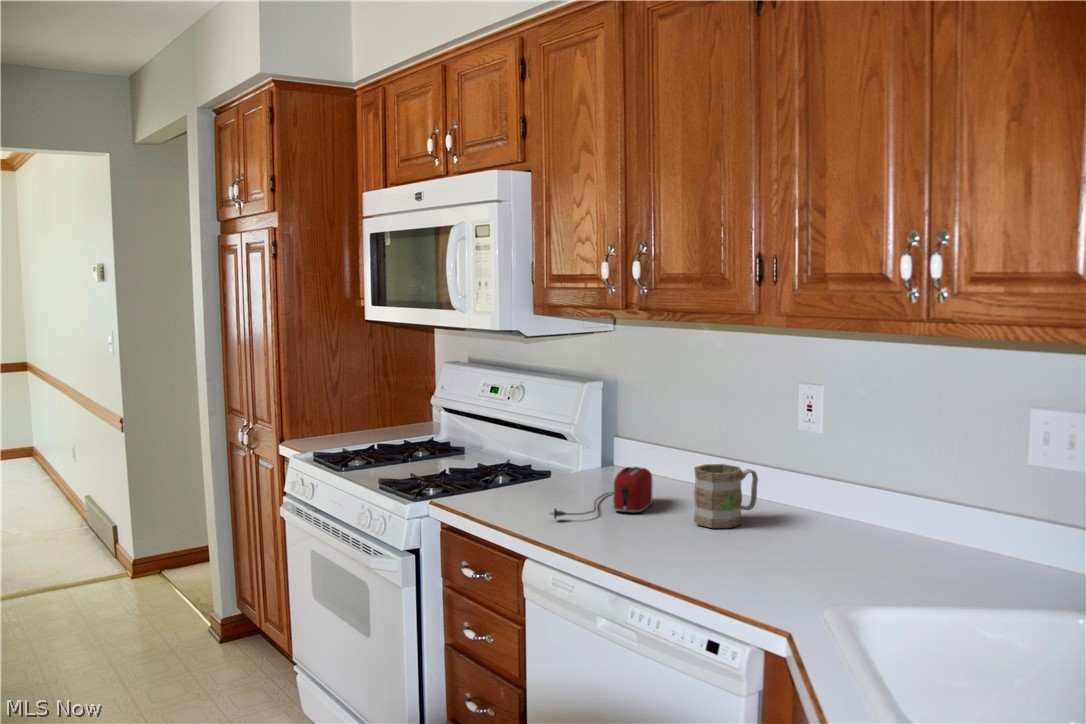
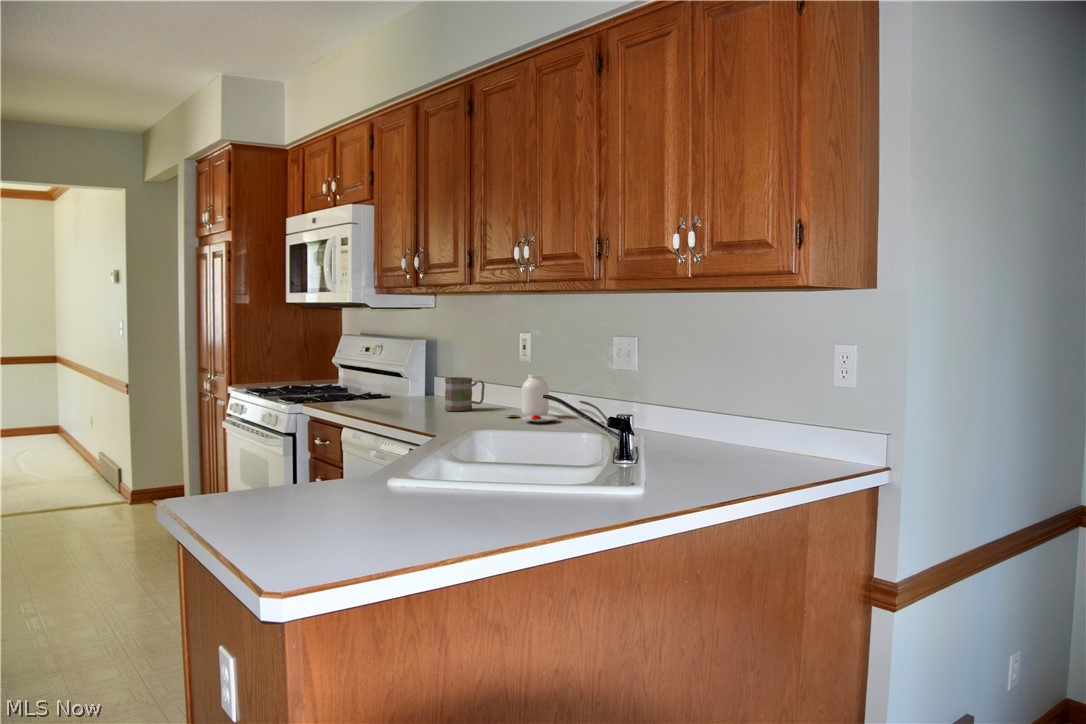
toaster: present [550,467,652,518] -> none [364,382,434,408]
jar: none [839,474,970,581] -> present [506,374,558,422]

